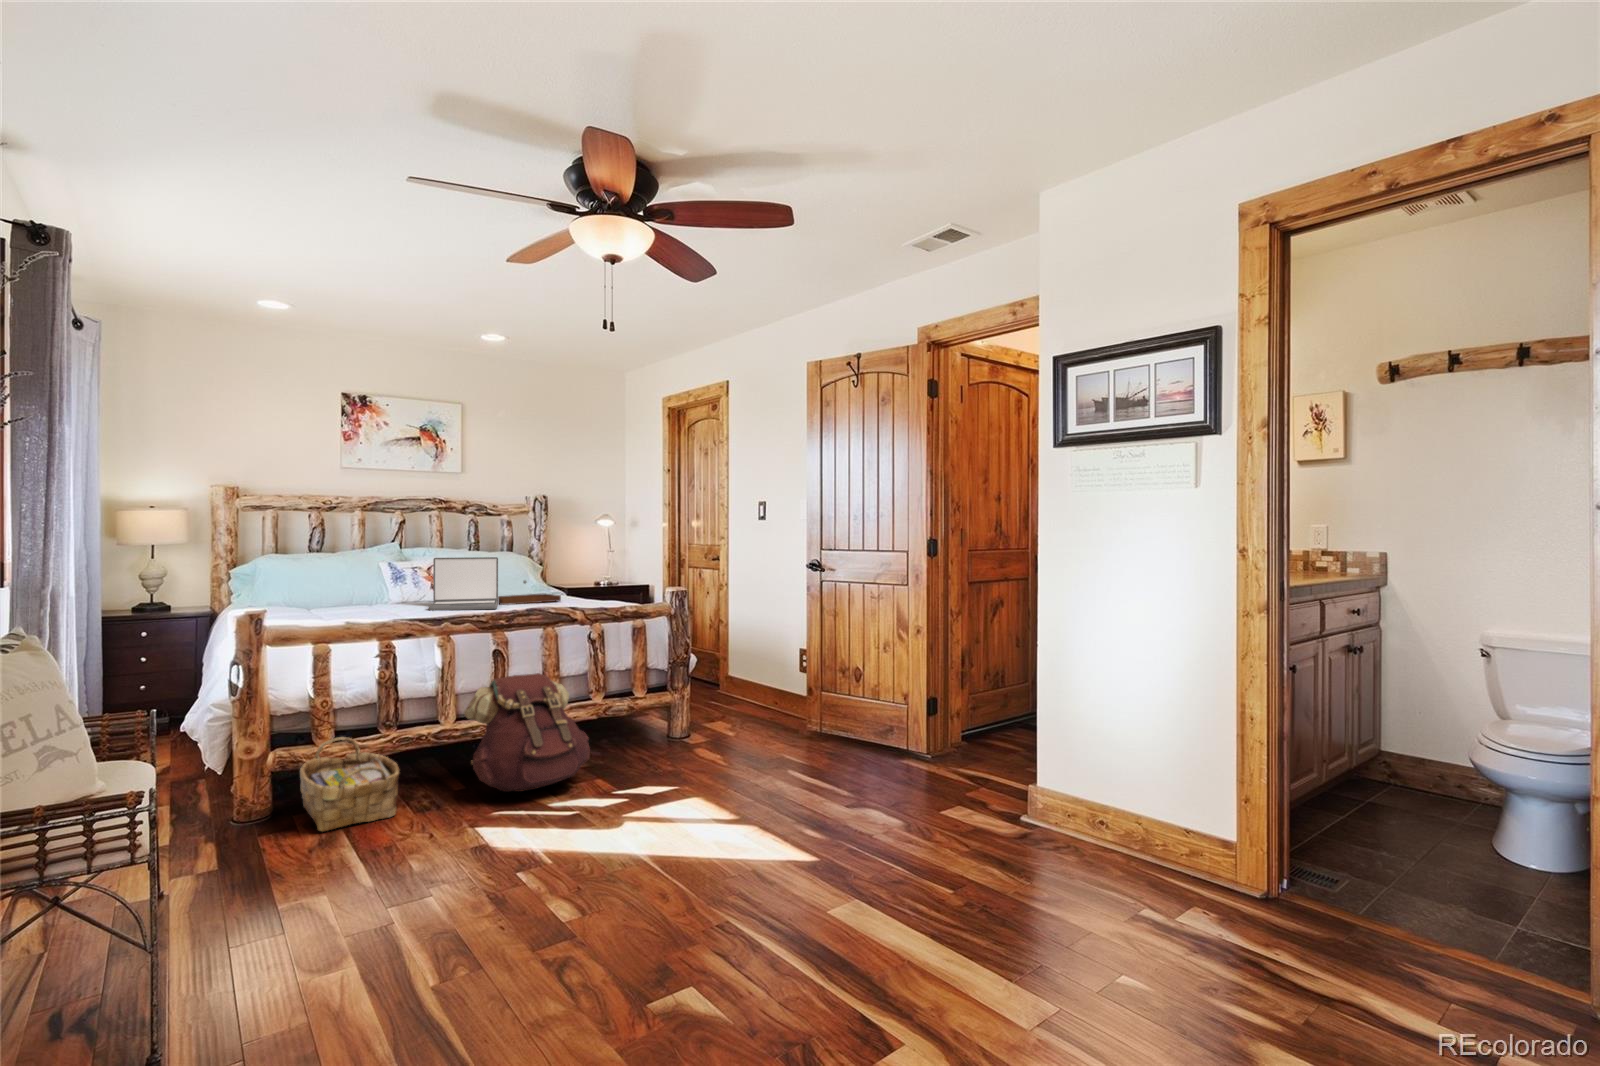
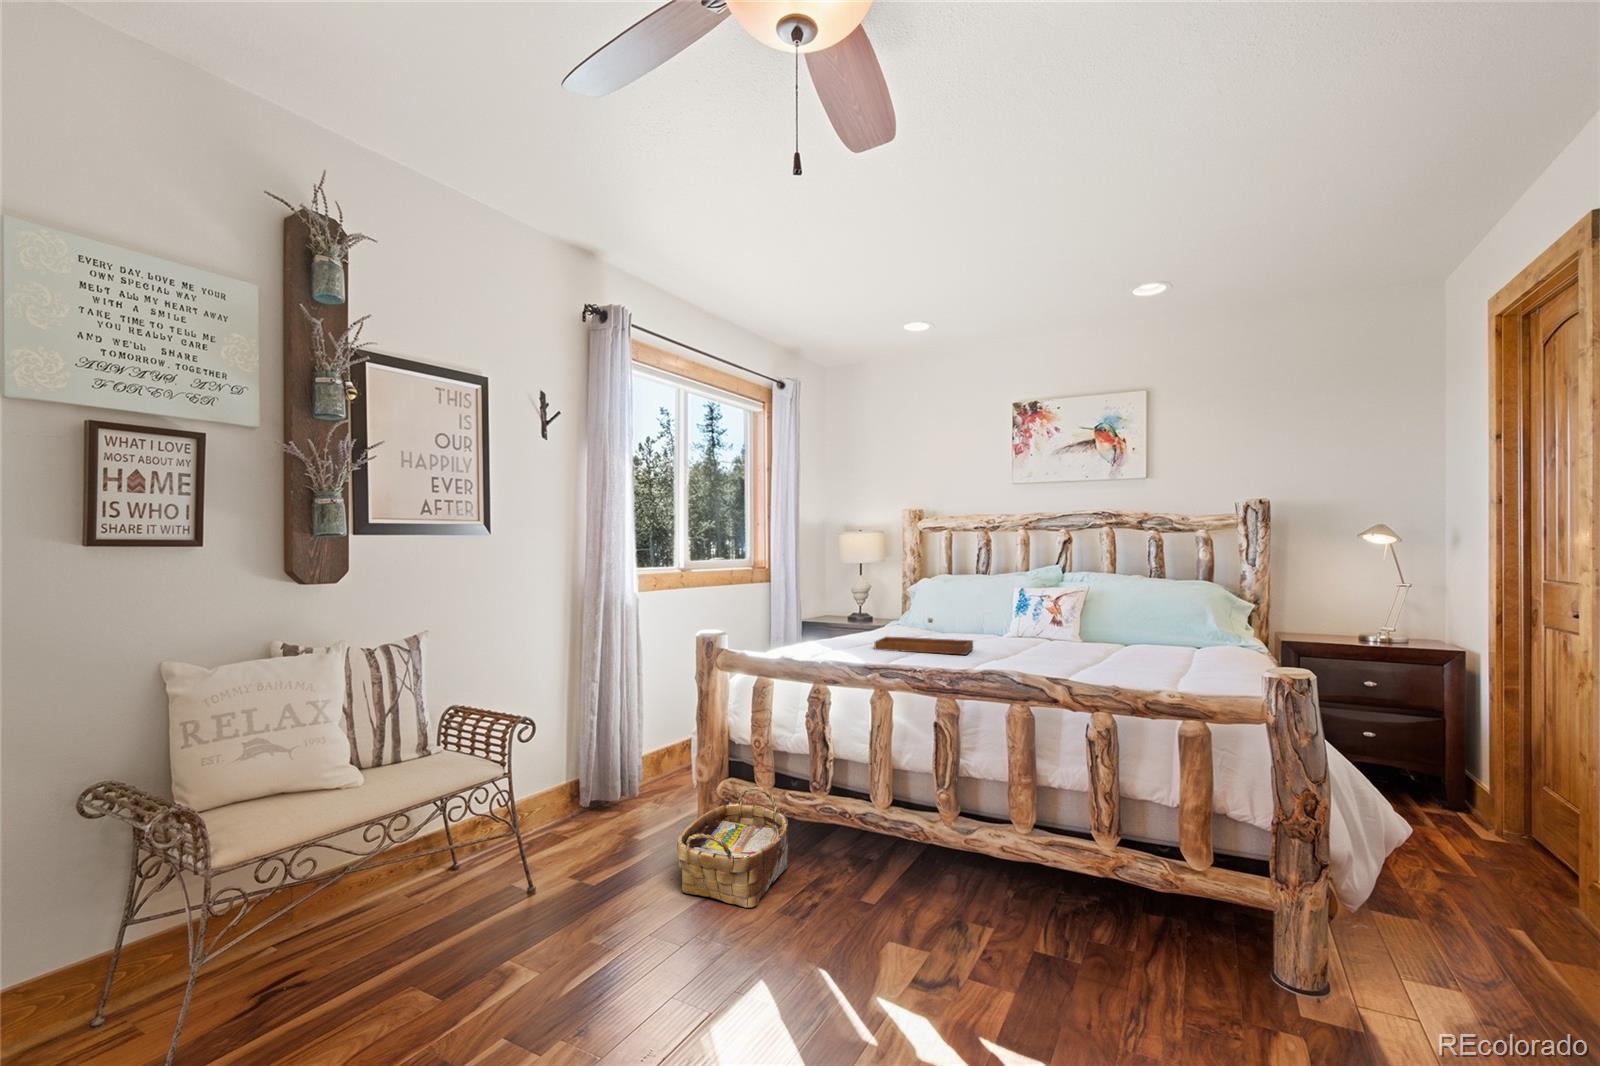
laptop: present [429,557,498,611] -> none [994,585,1100,660]
tray: present [498,581,561,605] -> present [874,618,973,655]
backpack: present [464,673,590,792] -> none [830,763,1014,967]

